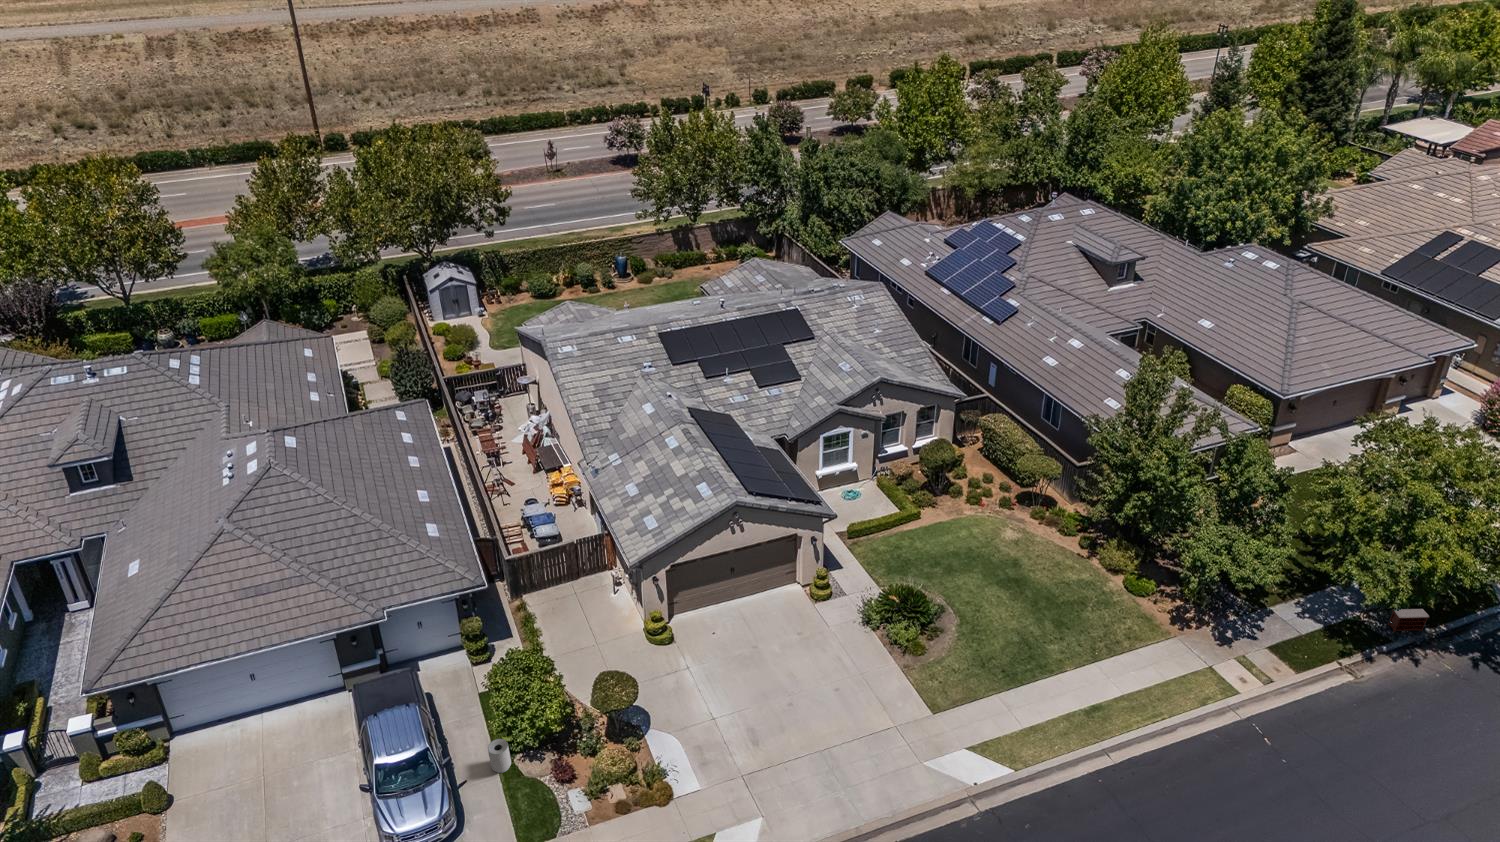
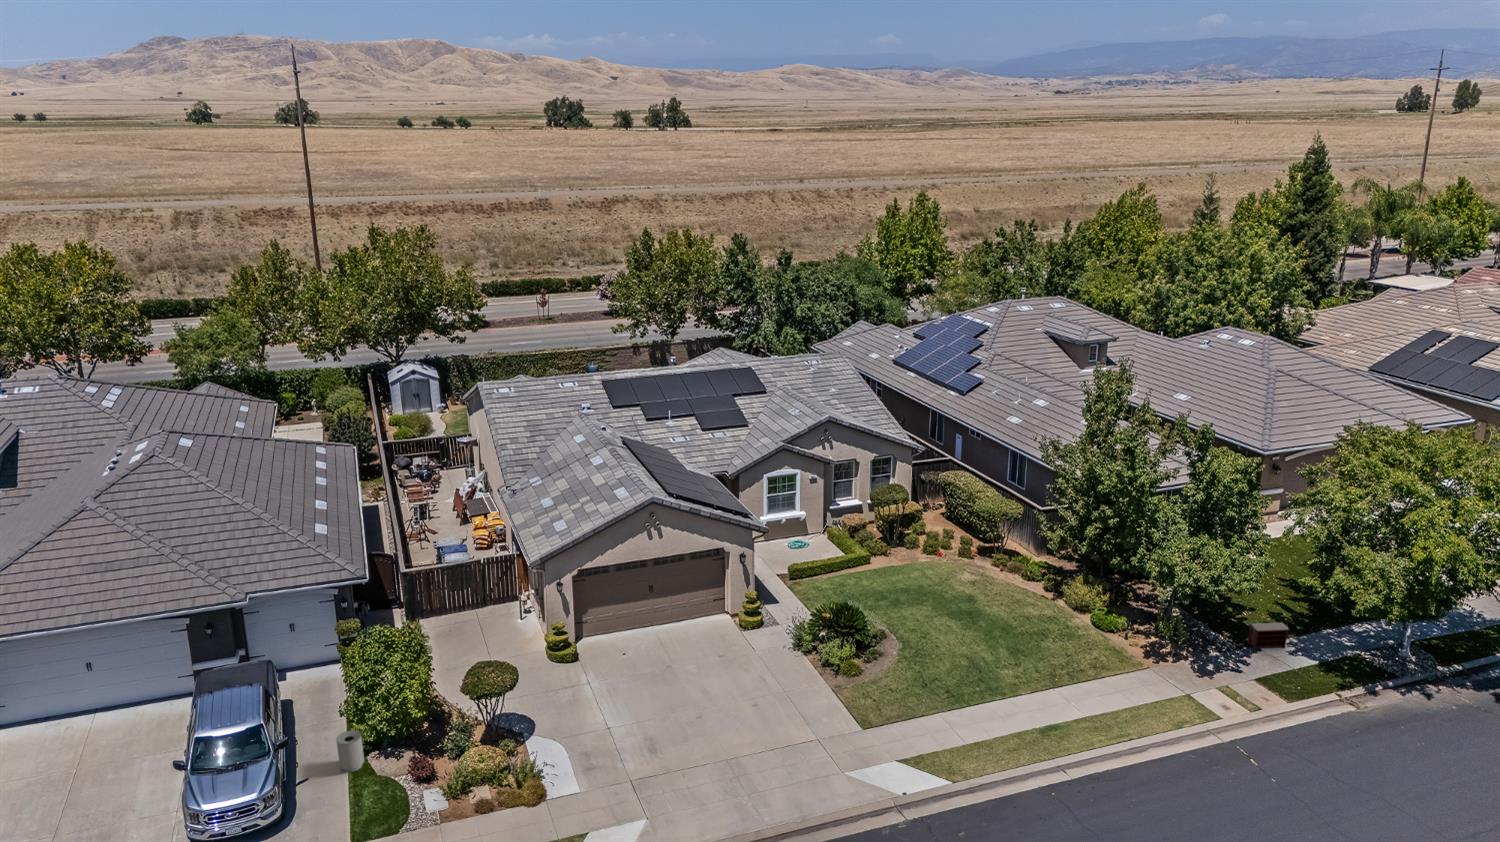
bench: present [1388,609,1429,632] -> present [1248,622,1289,649]

